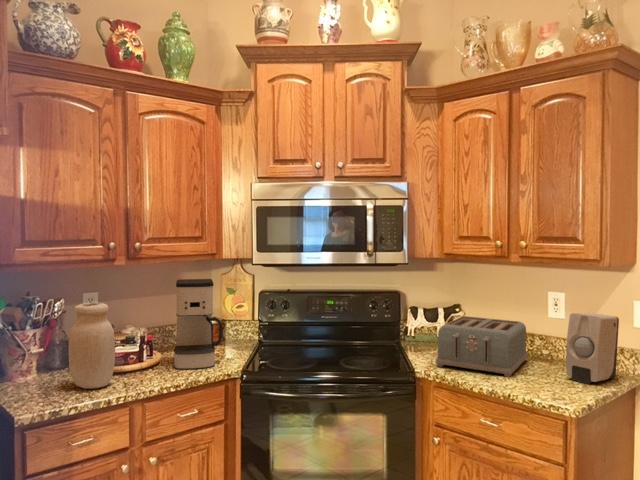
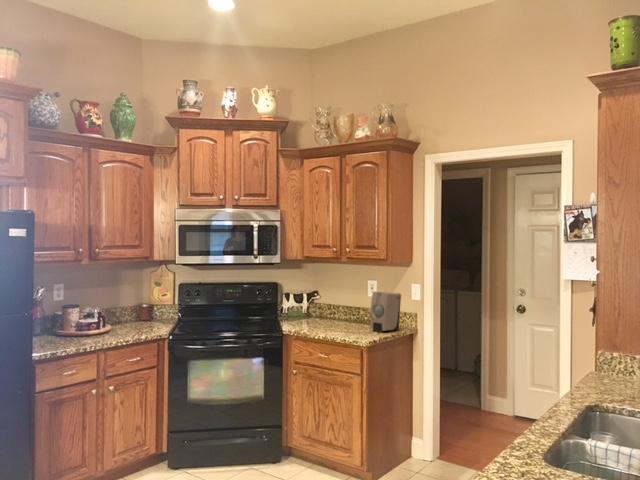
coffee maker: present [174,279,223,370] -> none [122,274,155,334]
jar: present [69,303,115,389] -> none [55,288,86,343]
toaster: present [436,316,528,377] -> none [296,297,355,331]

